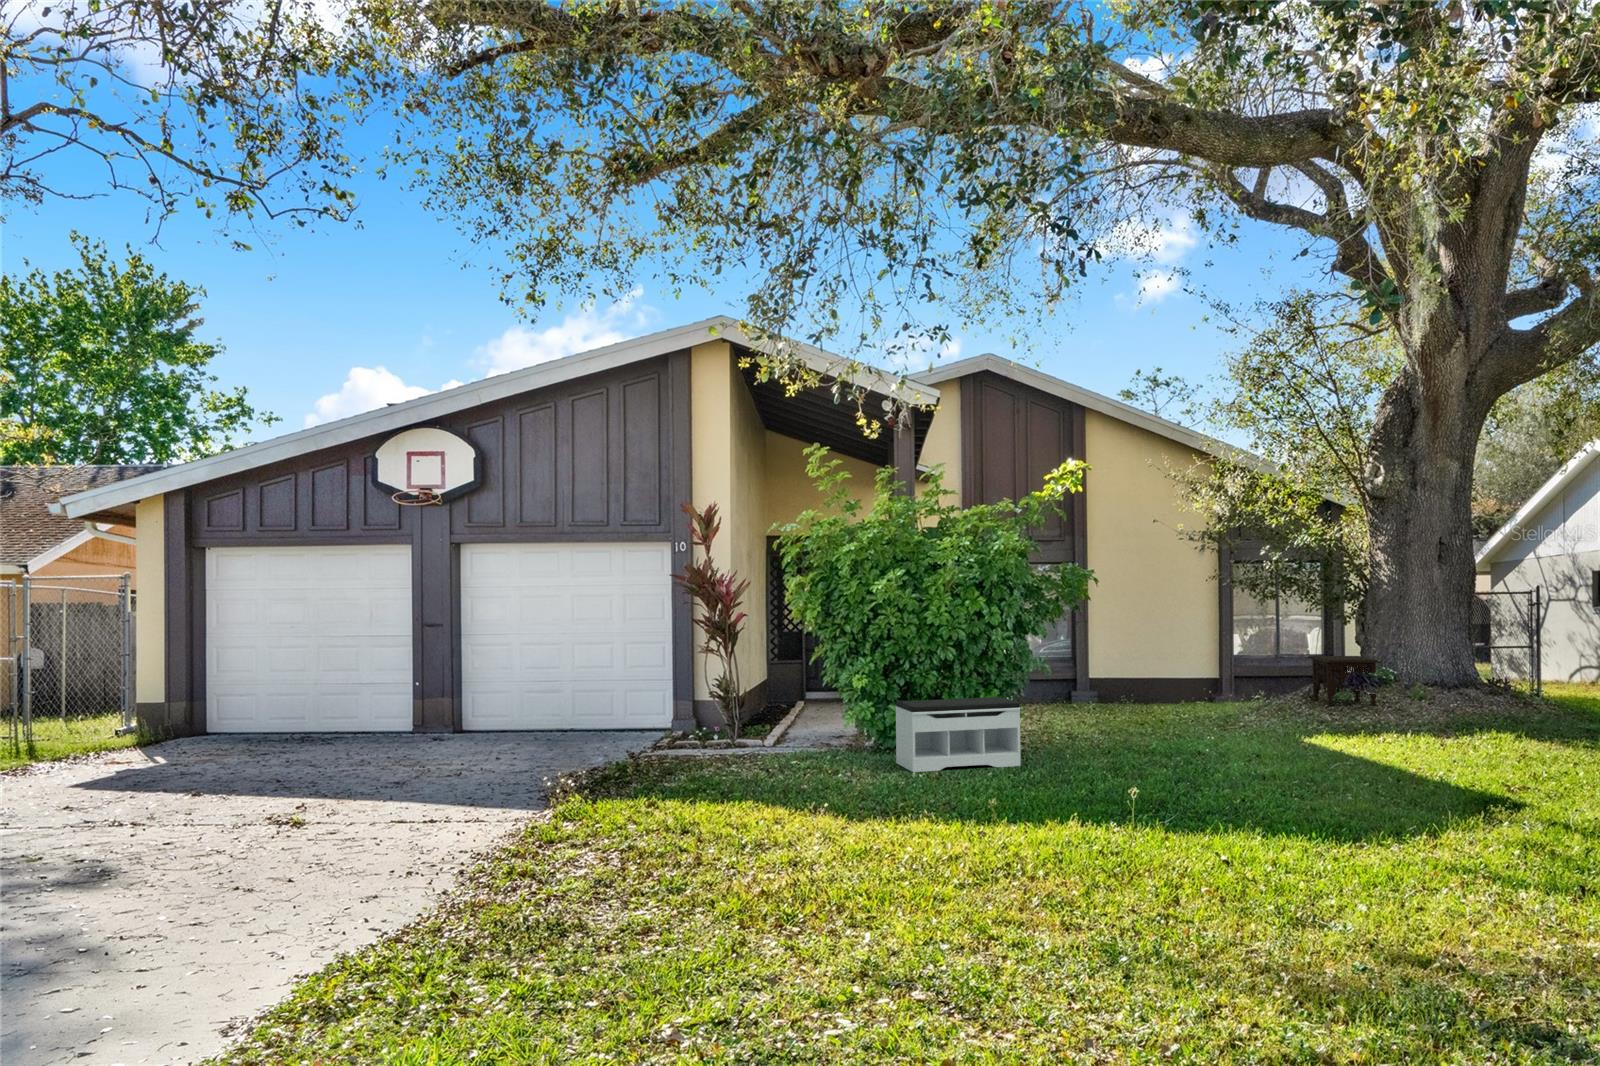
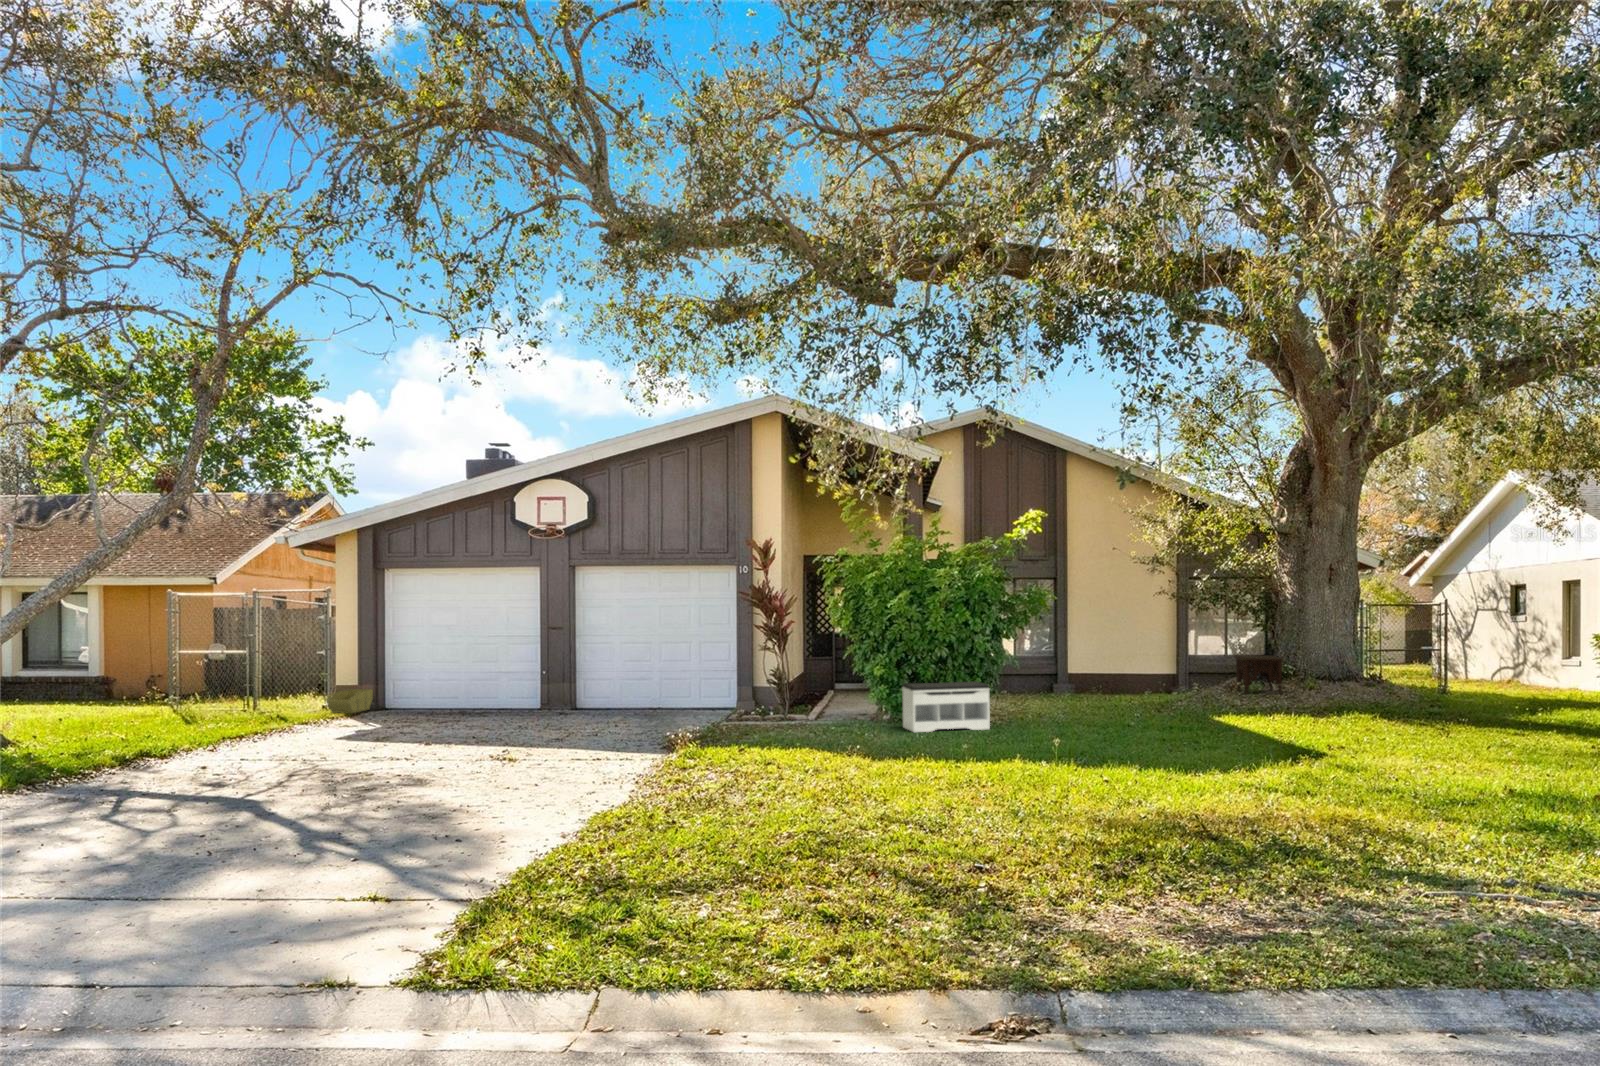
storage bin: none [120,707,190,740] -> present [327,689,373,713]

